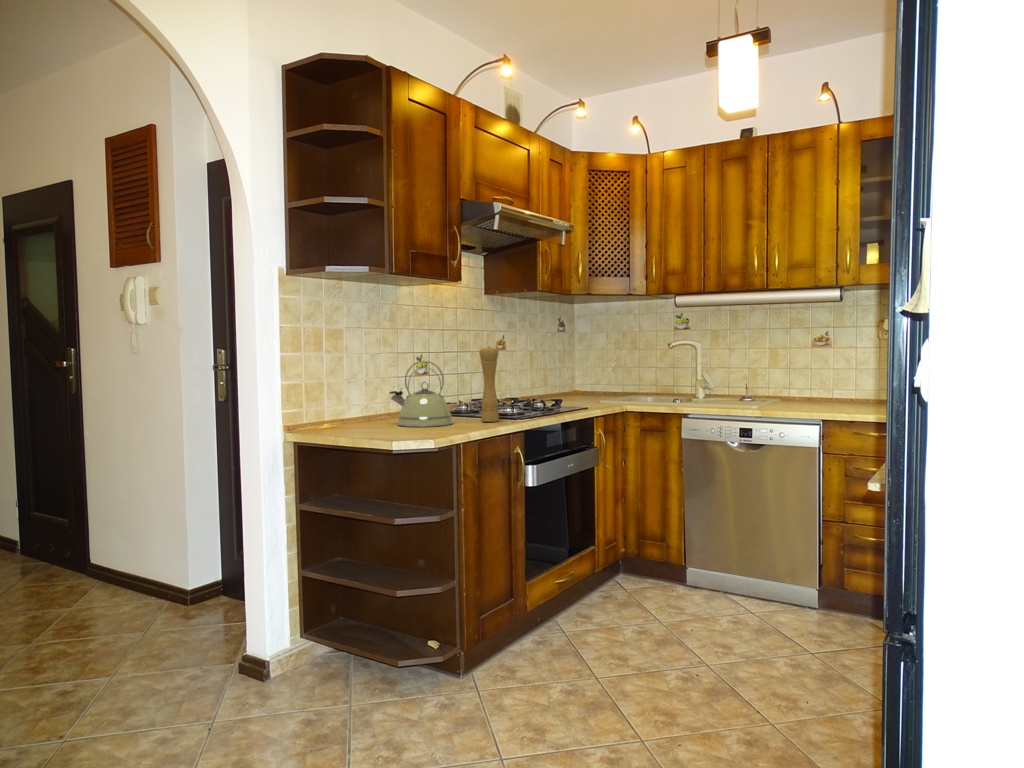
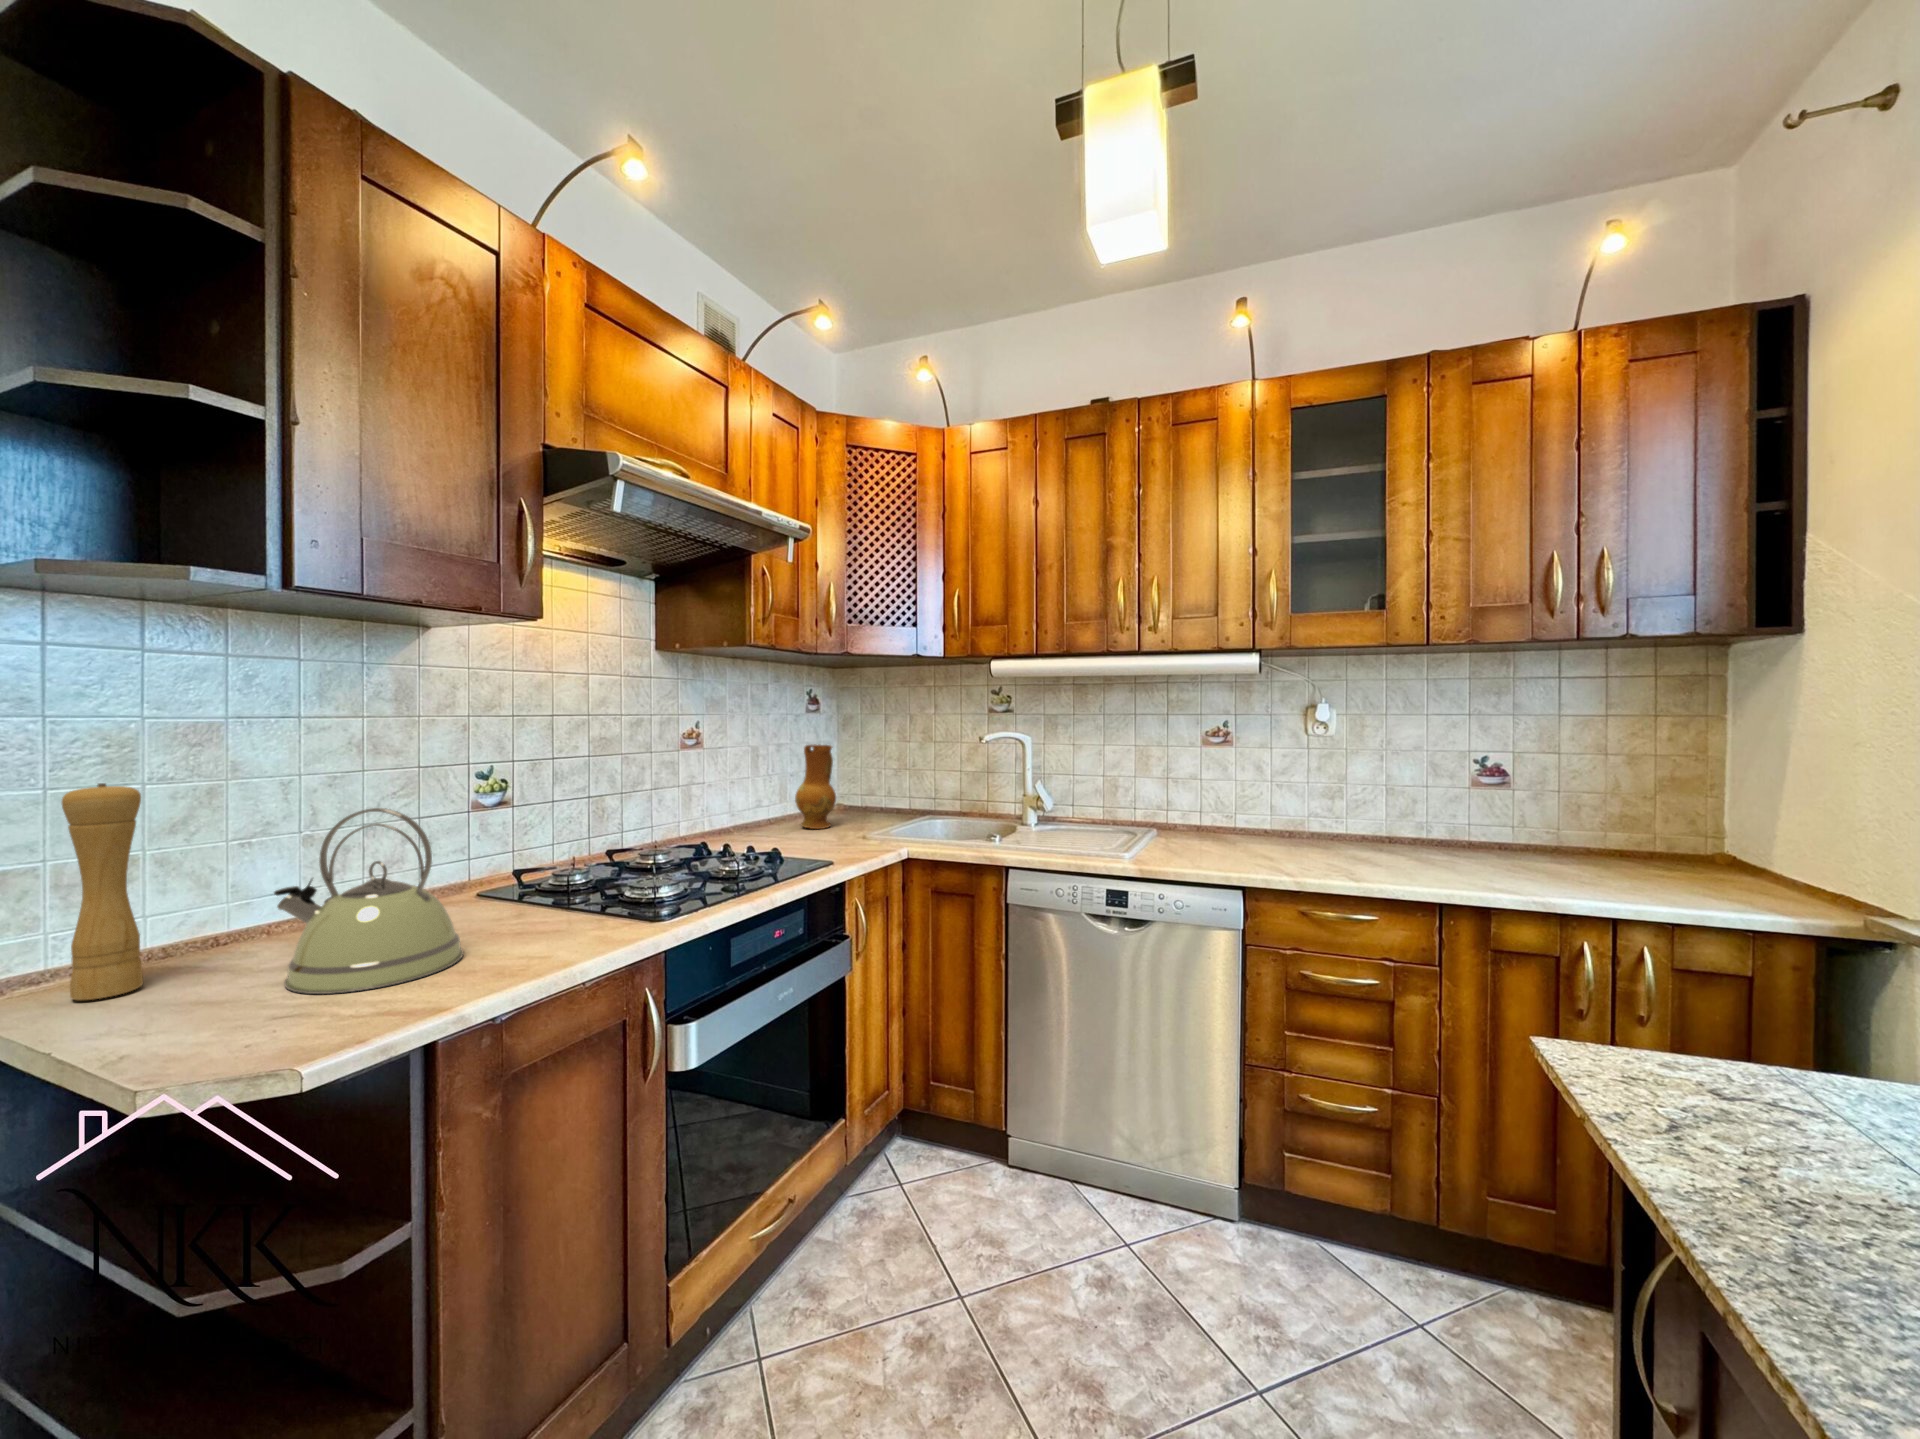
pepper mill: present [479,347,499,422] -> present [62,783,143,1000]
ceramic jug: none [557,349,581,399] -> present [795,744,836,829]

